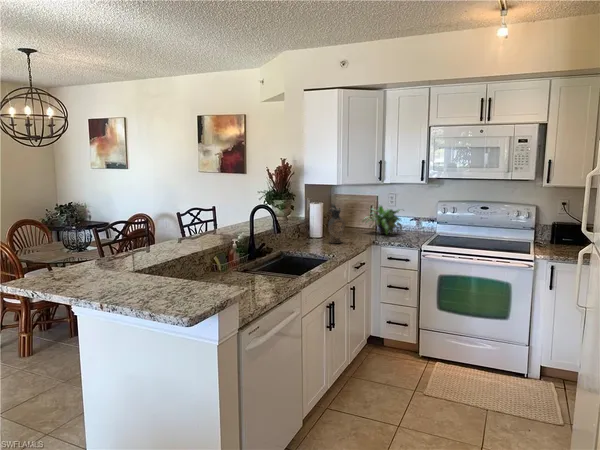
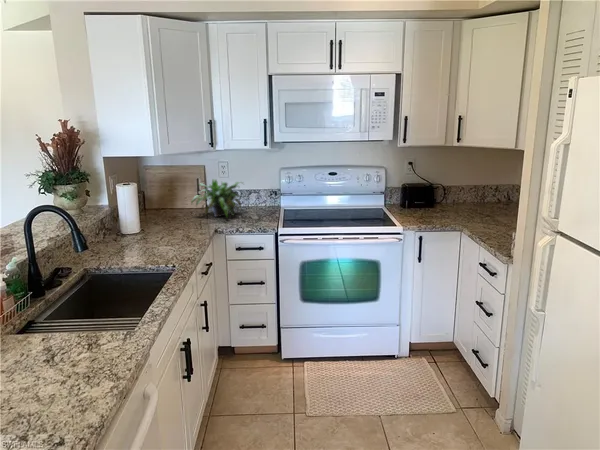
ceramic pitcher: present [328,203,345,243] -> none [150,183,176,241]

